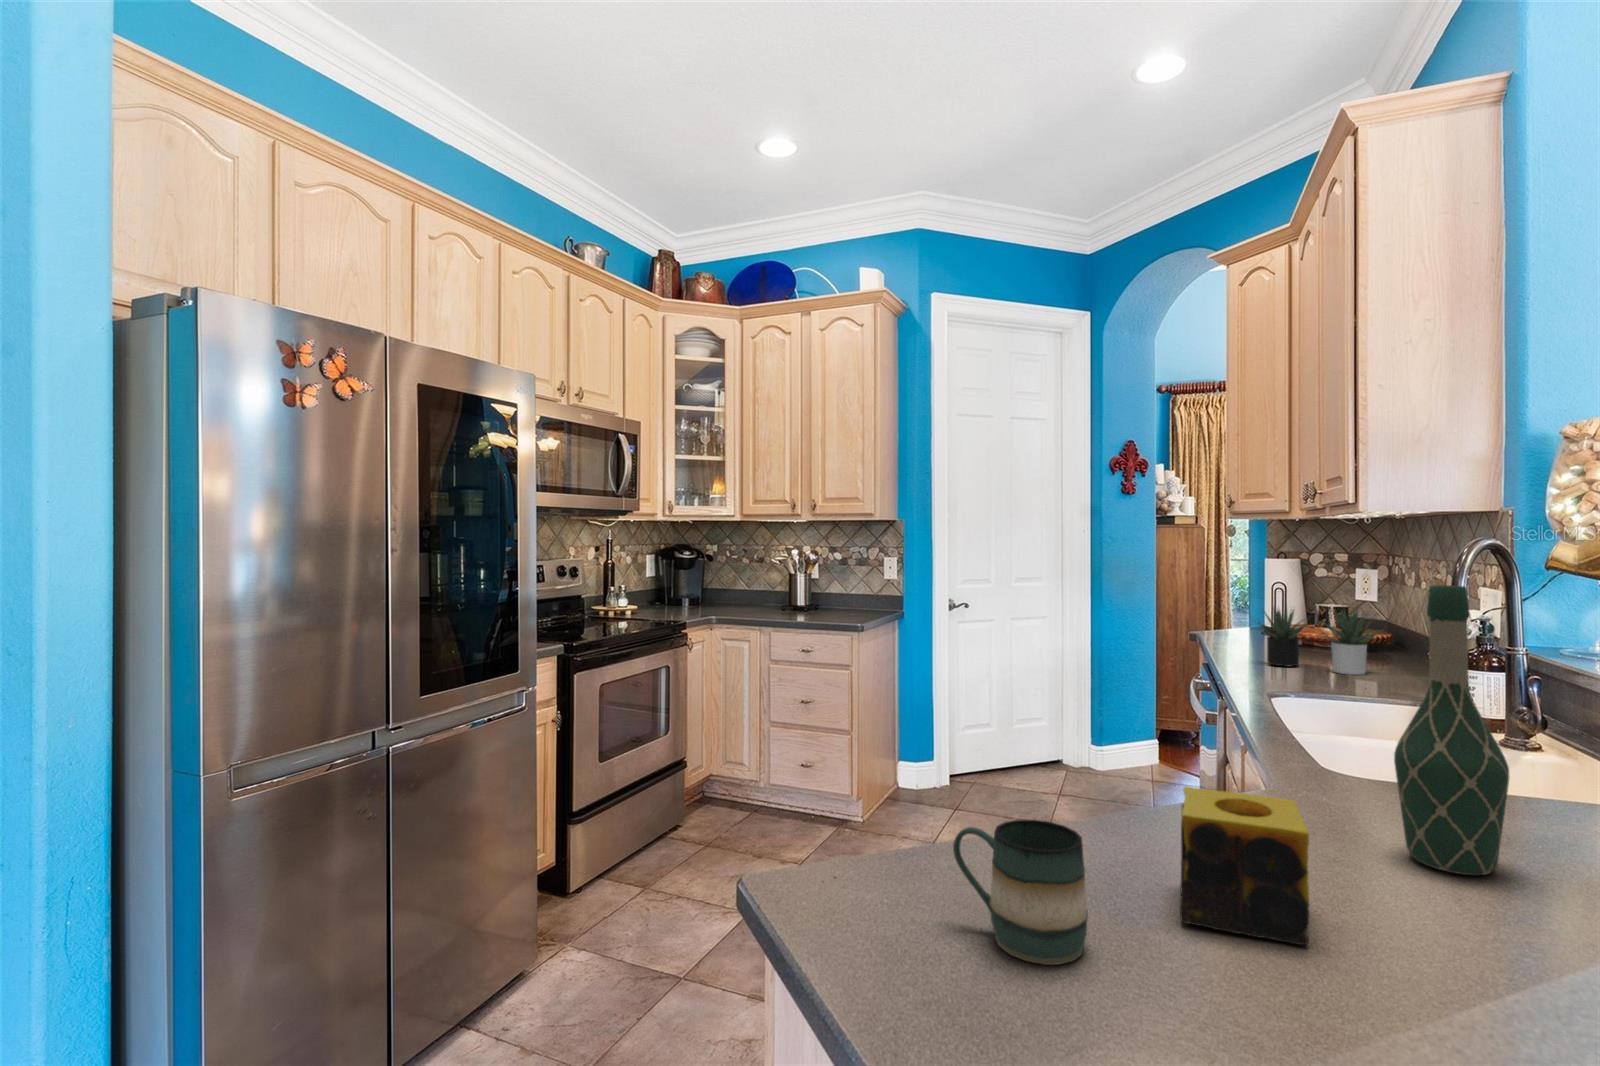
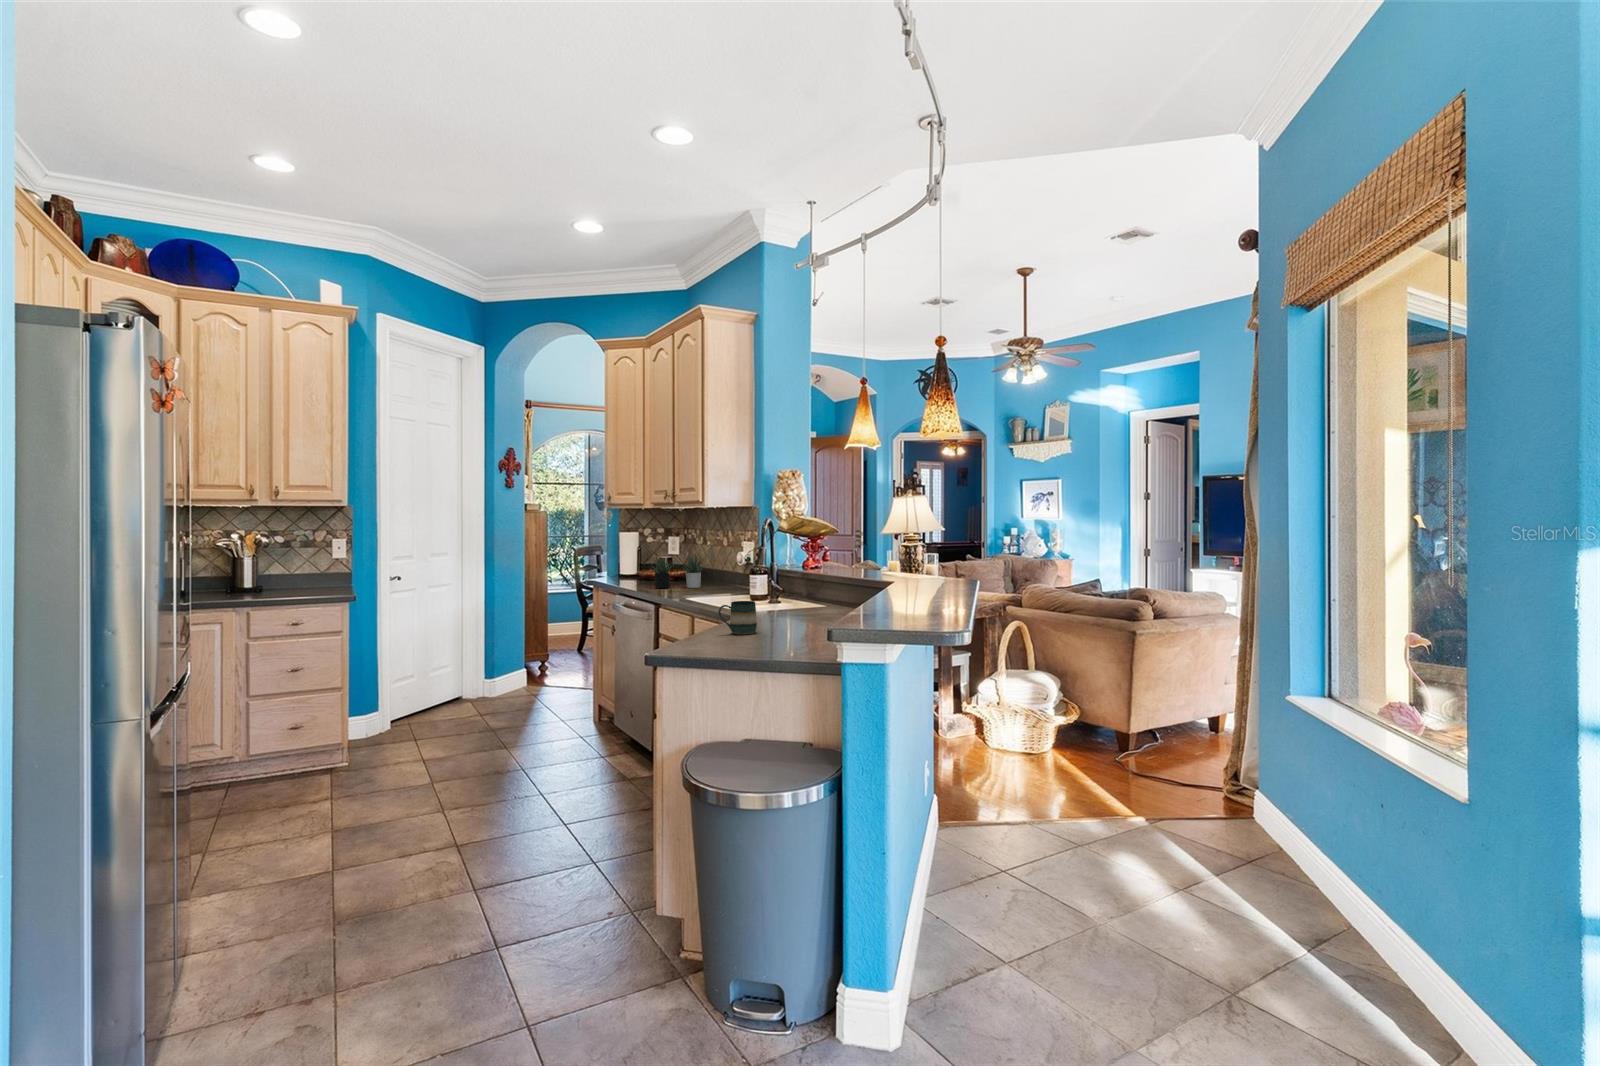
wine bottle: present [1394,585,1510,875] -> none [784,532,810,614]
candle: present [1180,786,1309,945] -> none [753,592,792,626]

